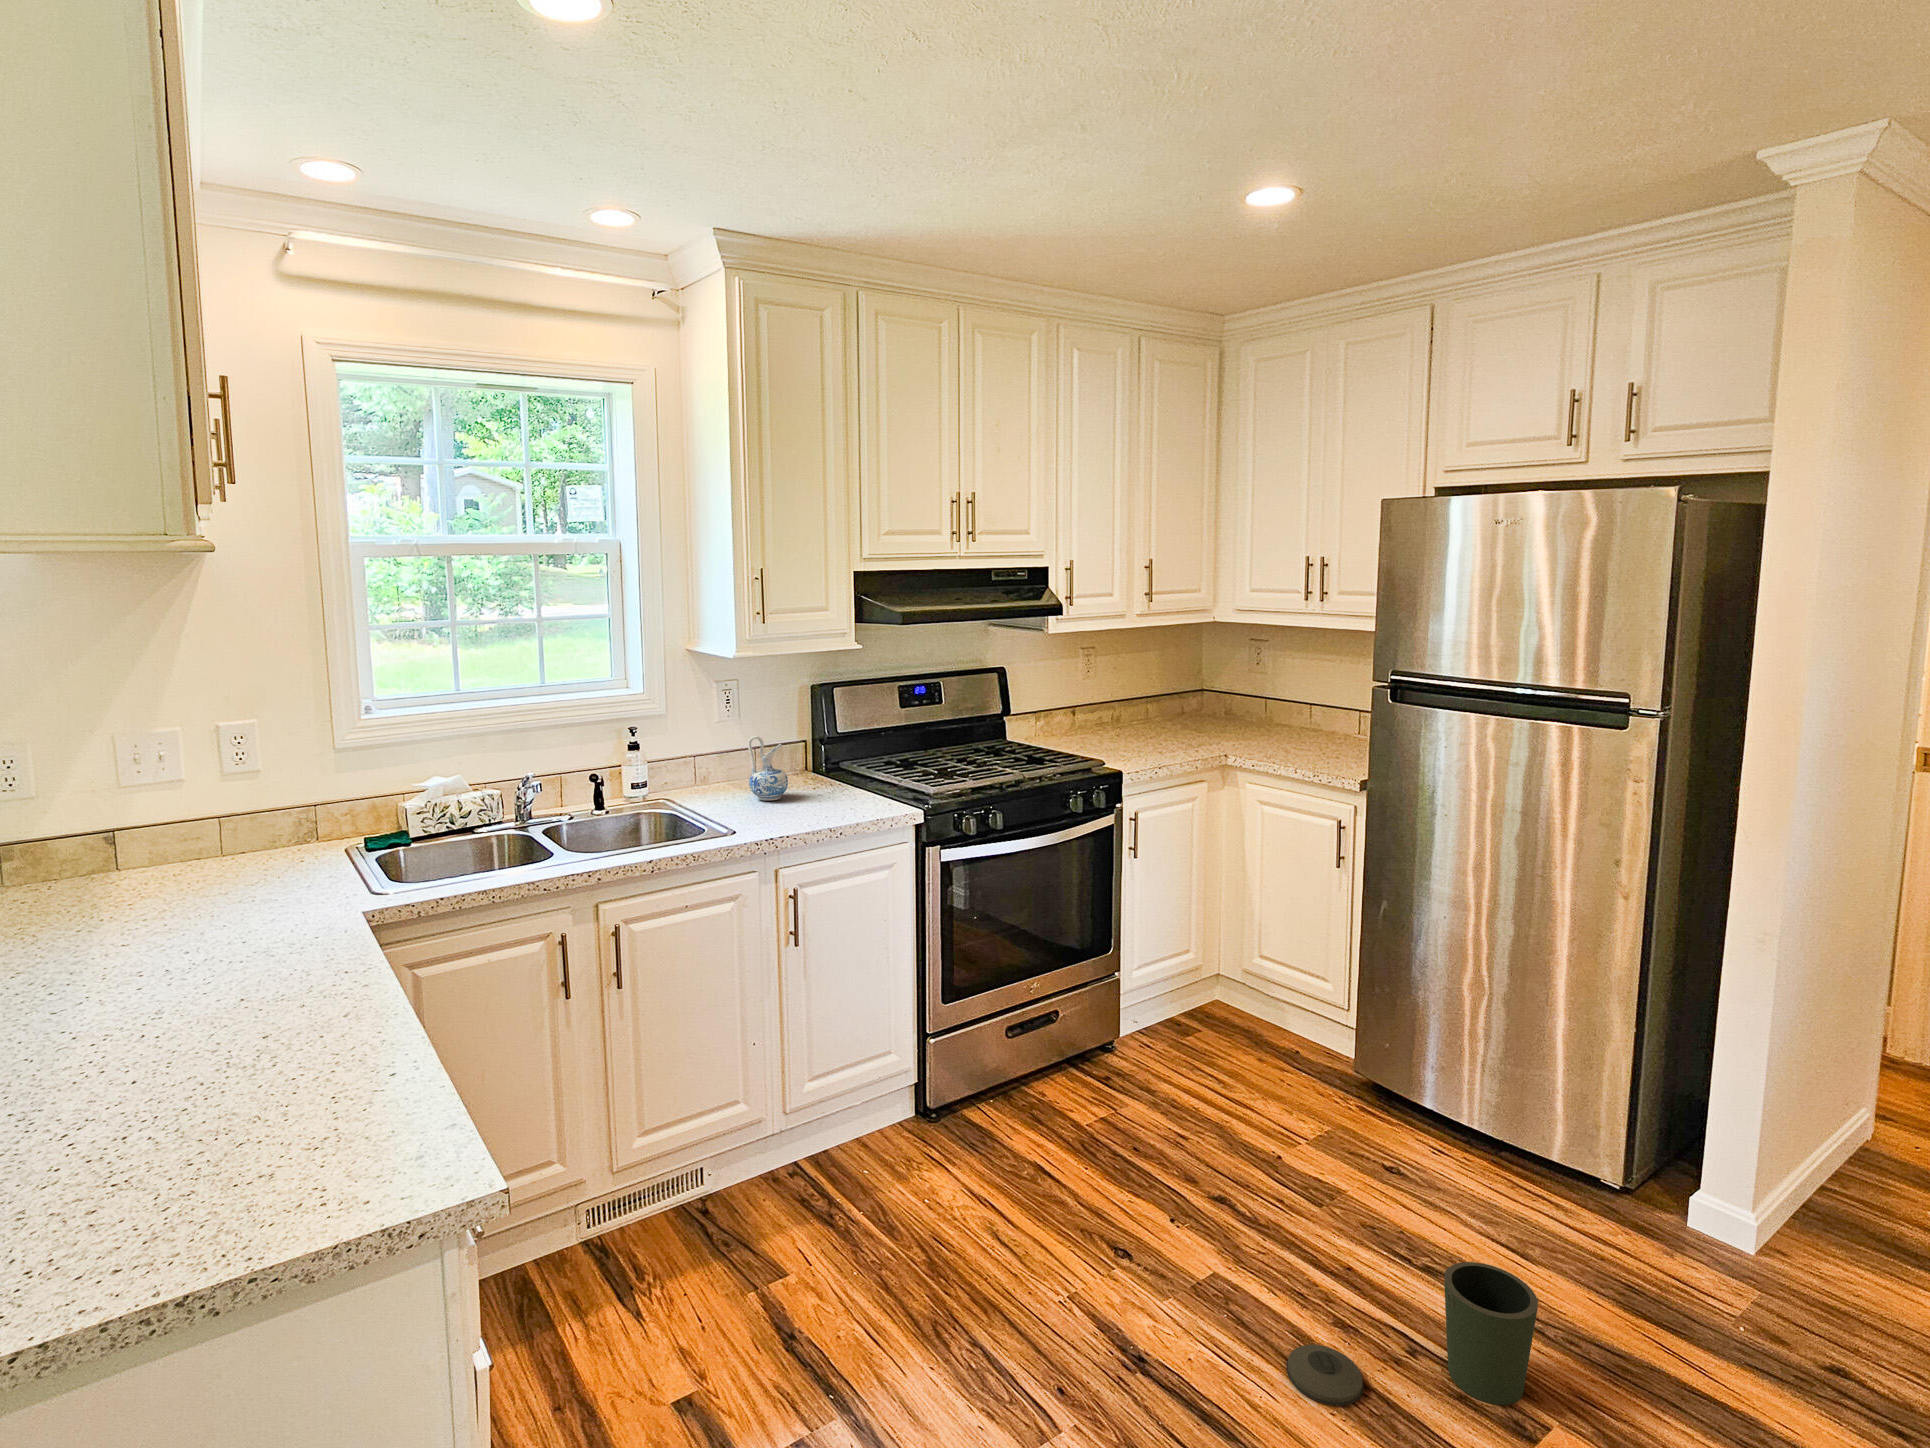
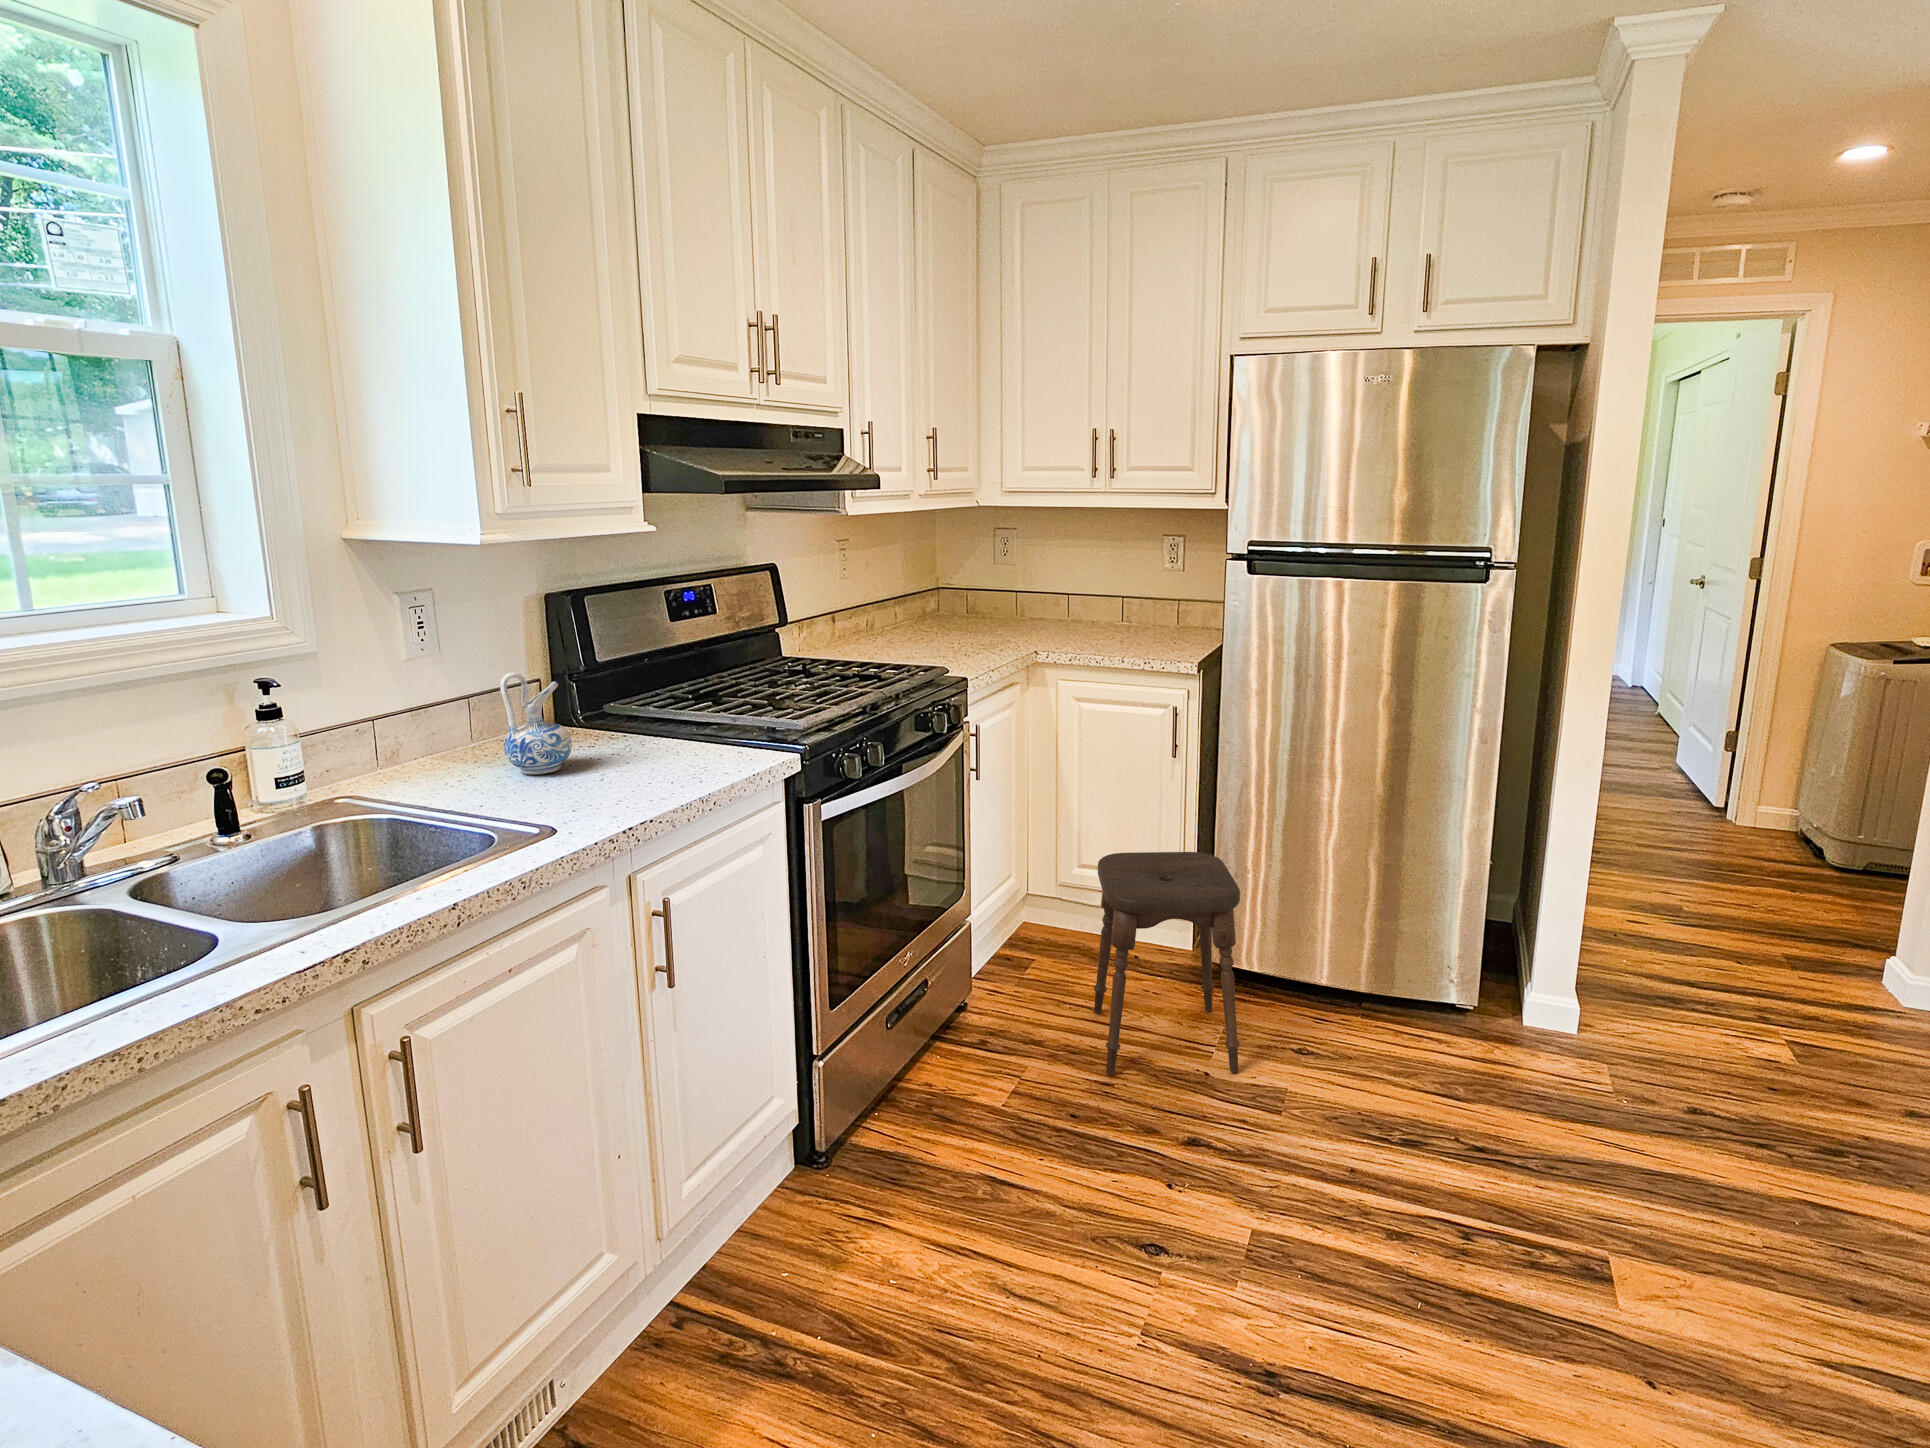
stool: none [1190,942,1336,1165] -> present [1094,852,1240,1076]
trash can: present [1287,1262,1538,1406] -> none [1388,1122,1588,1332]

